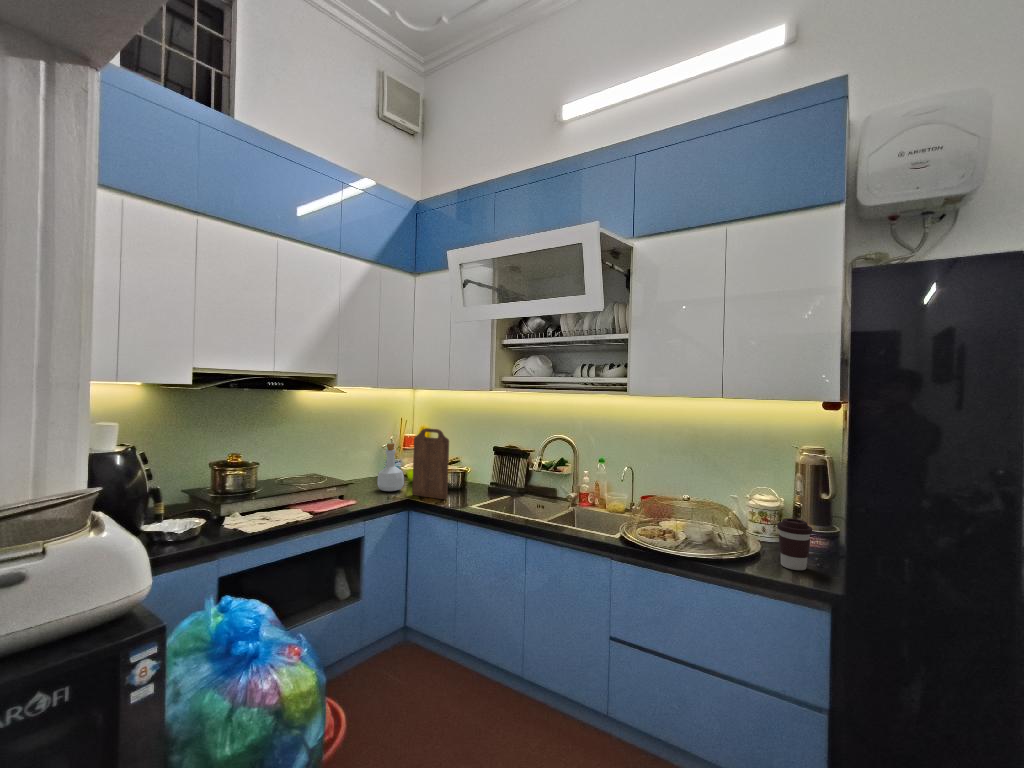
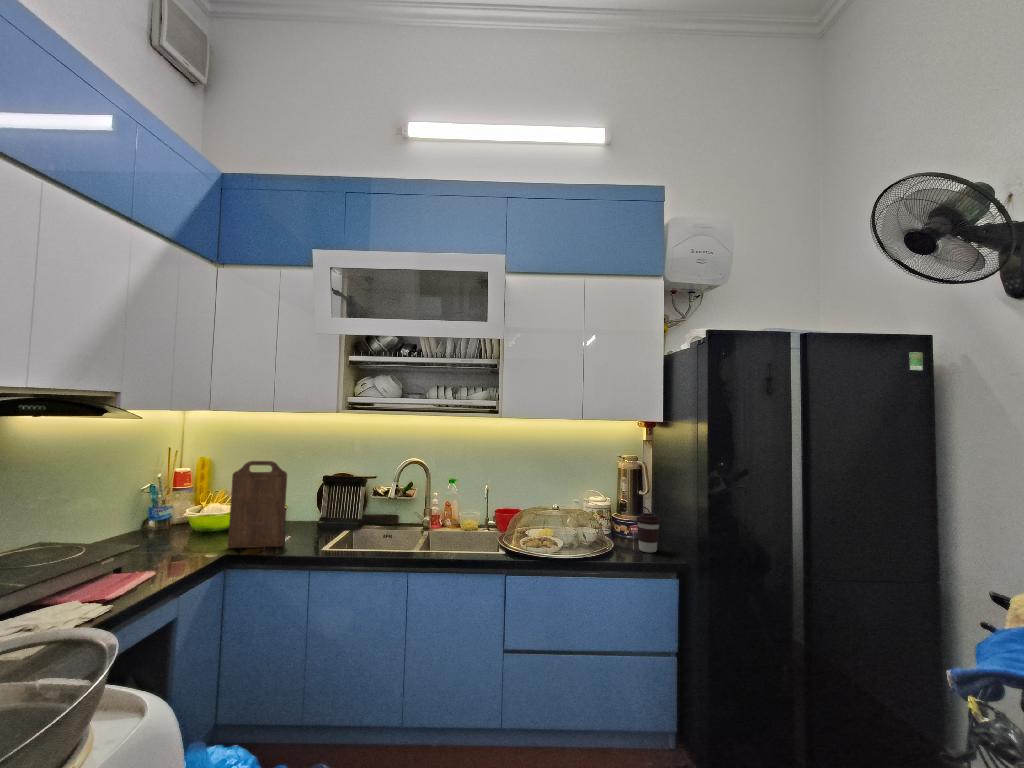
bottle: present [377,443,404,491] -> none [167,484,207,550]

